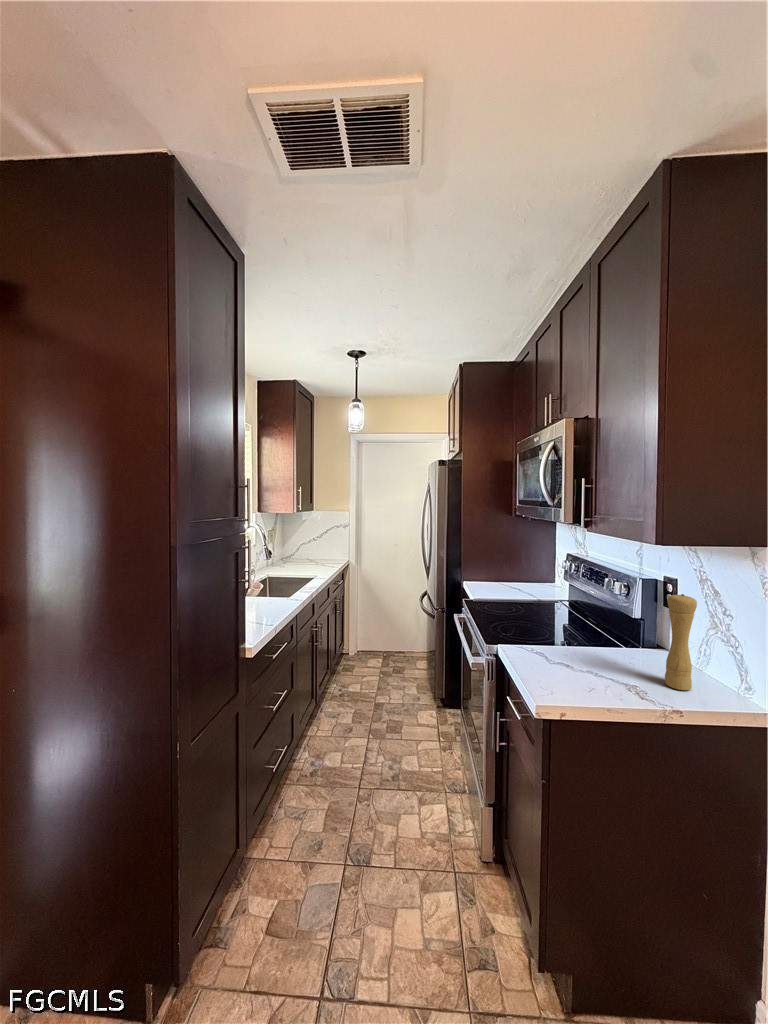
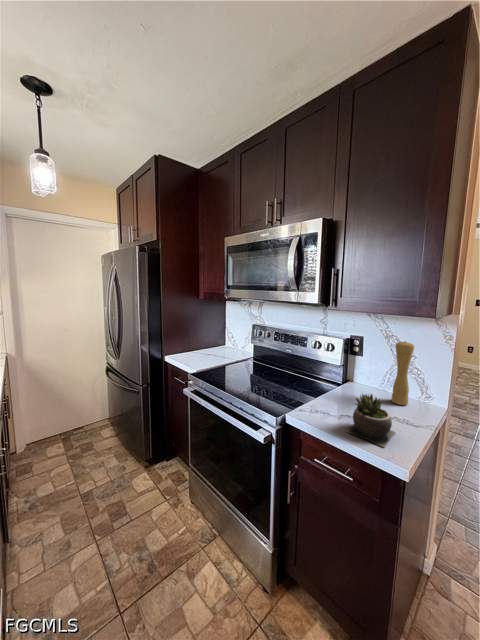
succulent plant: none [529,635,590,693] -> present [346,394,395,447]

